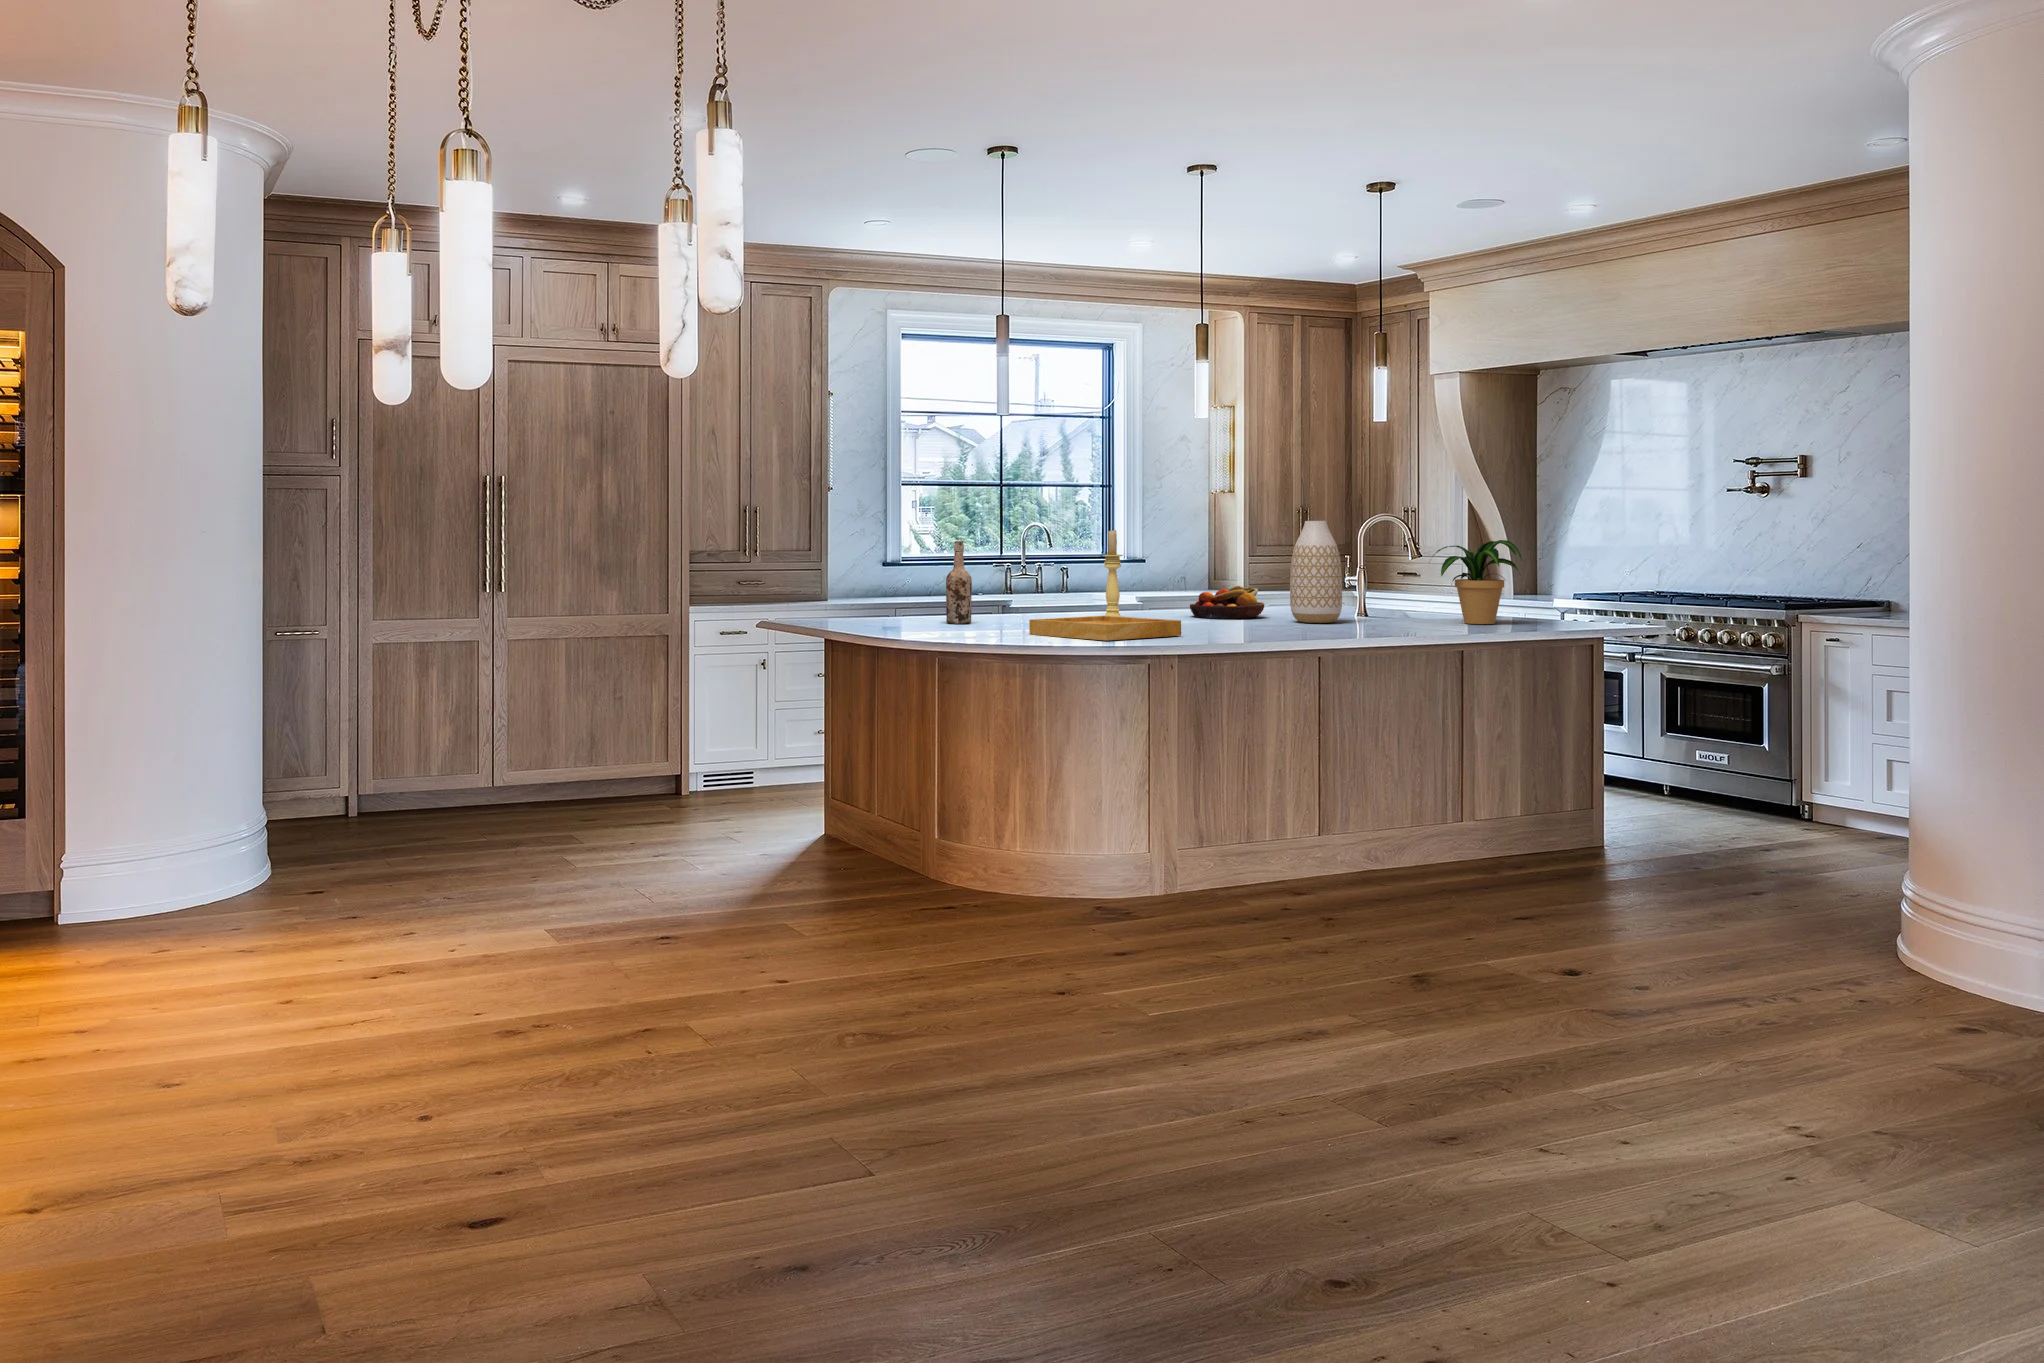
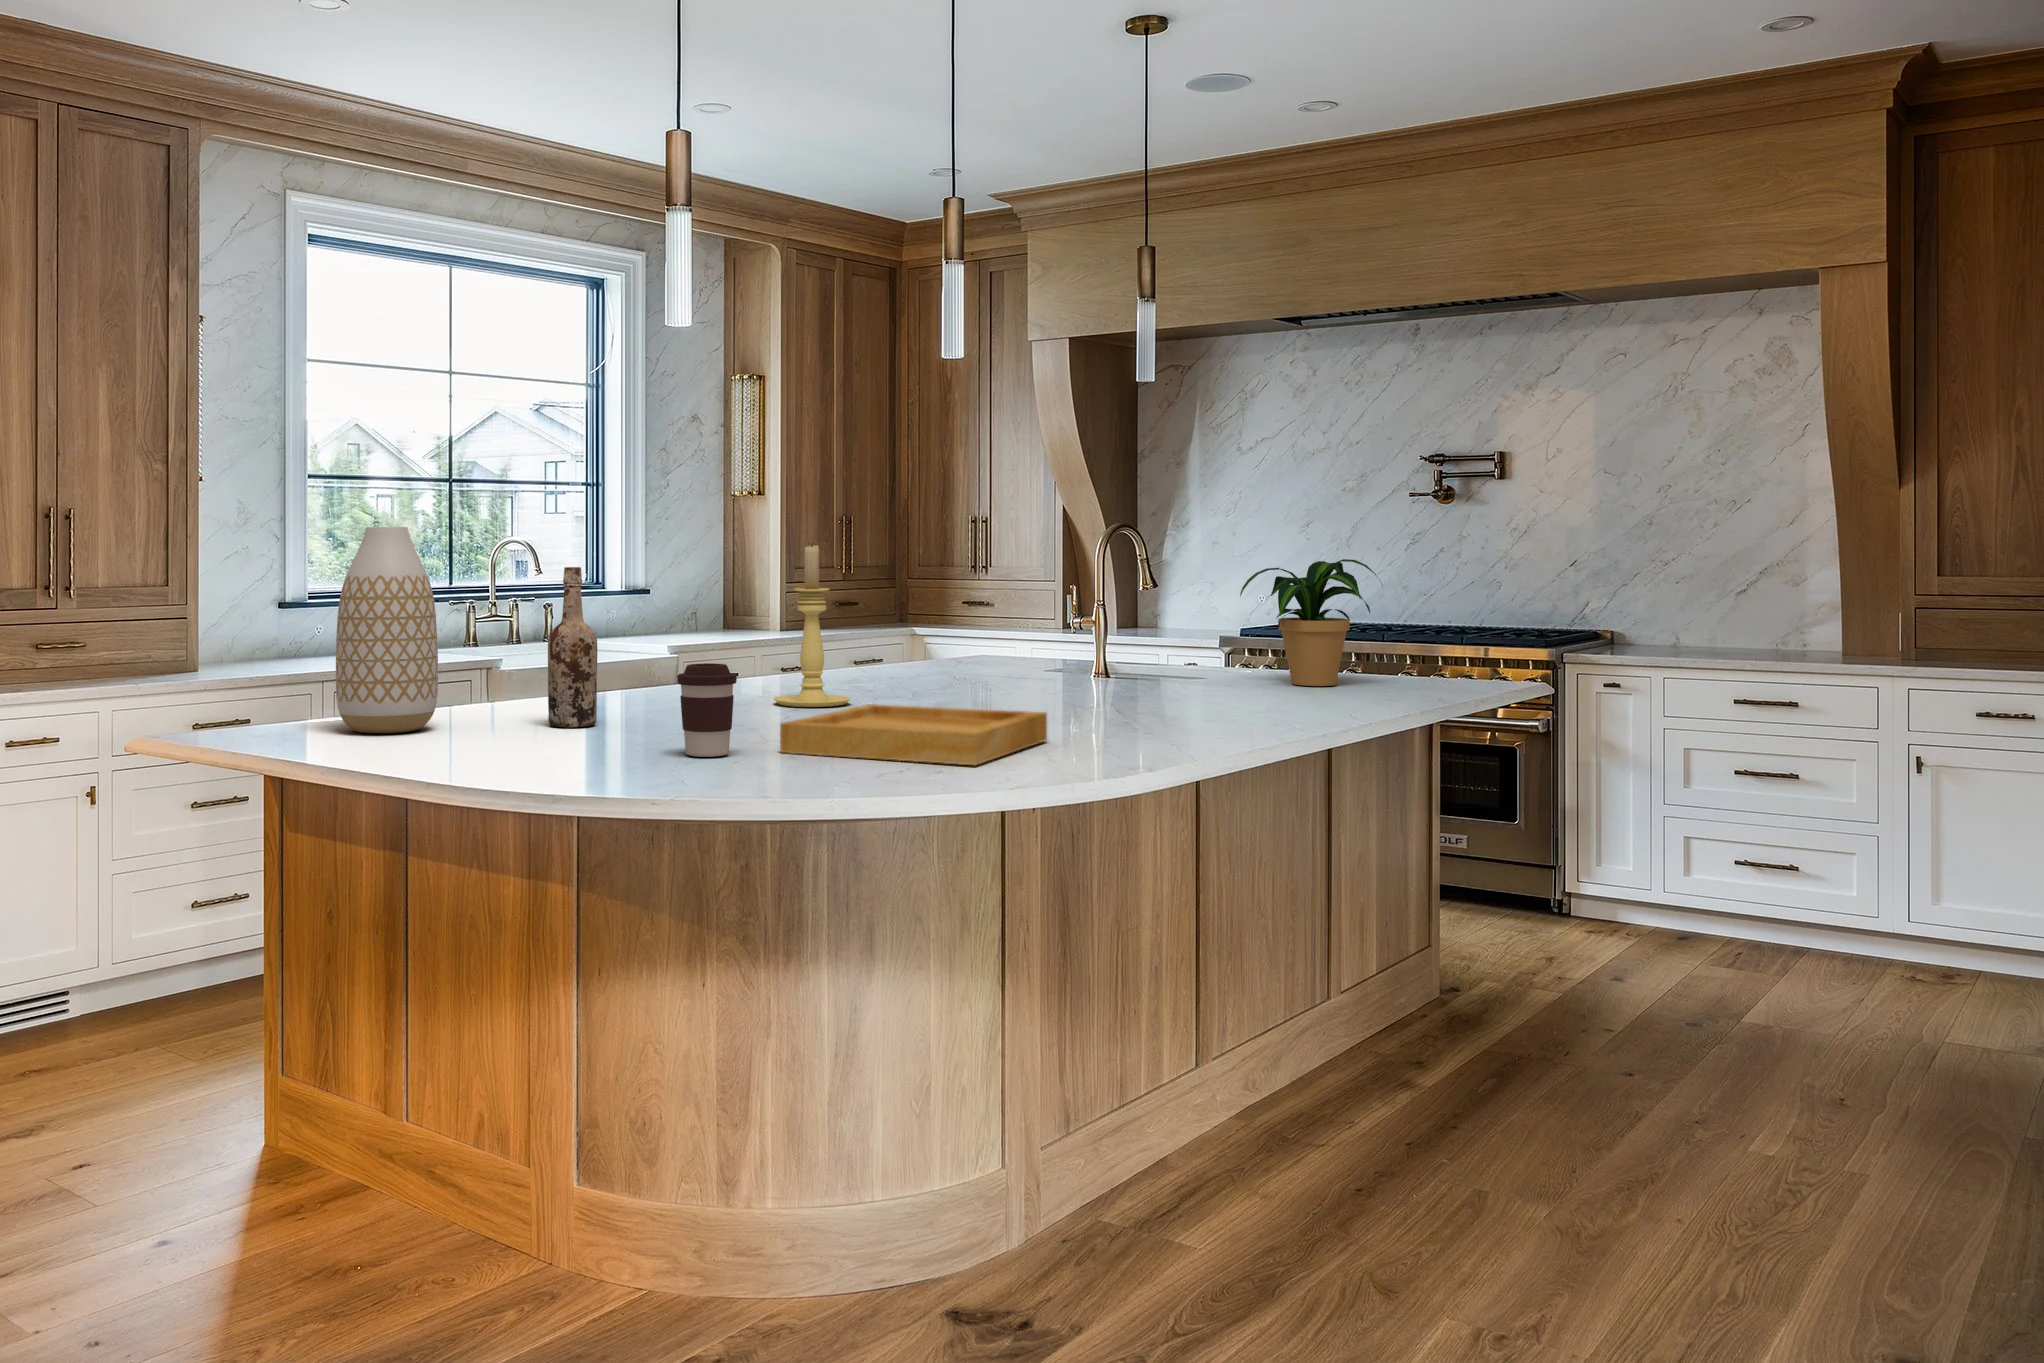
vase: present [1290,521,1342,623] -> present [336,527,438,733]
fruit bowl: present [1190,586,1264,619] -> none [890,635,1008,691]
coffee cup: none [977,589,1006,634] -> present [677,663,737,757]

